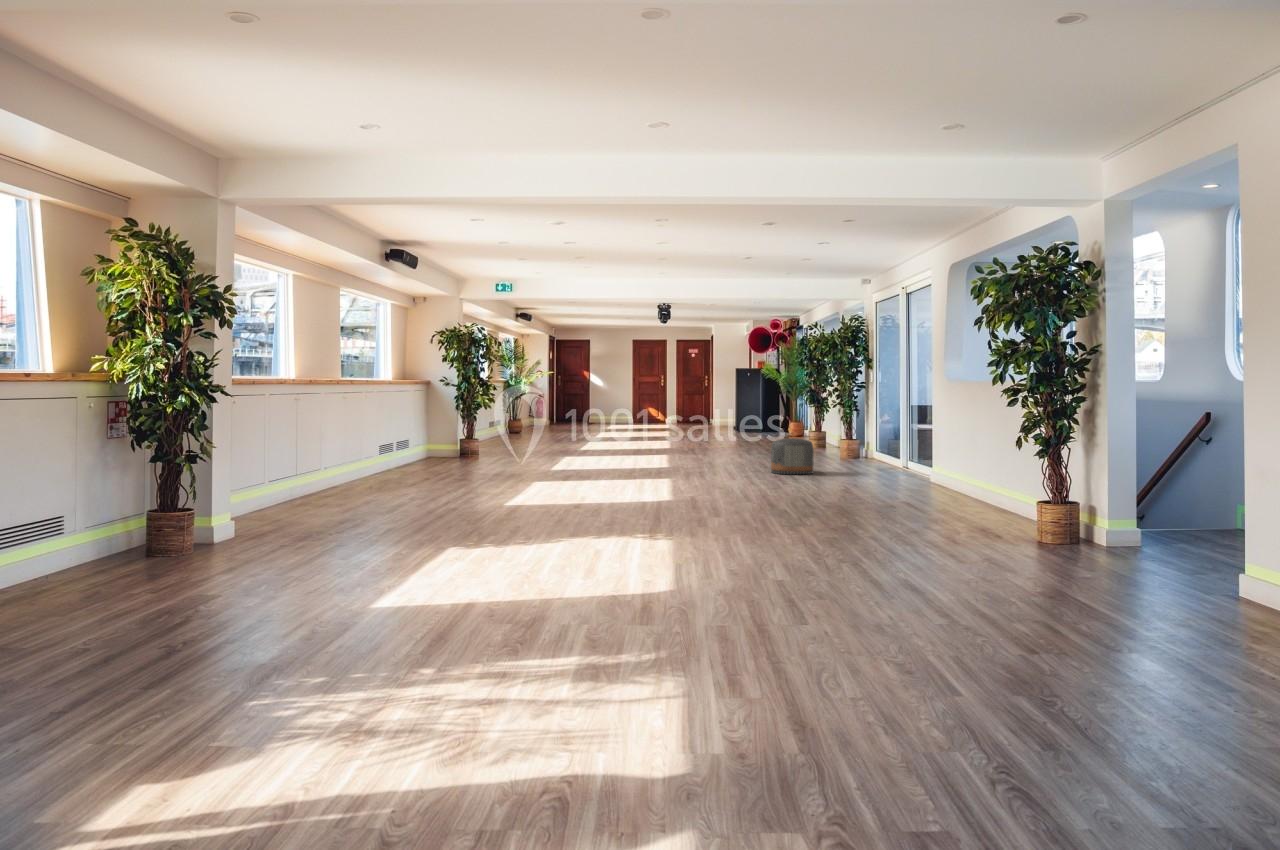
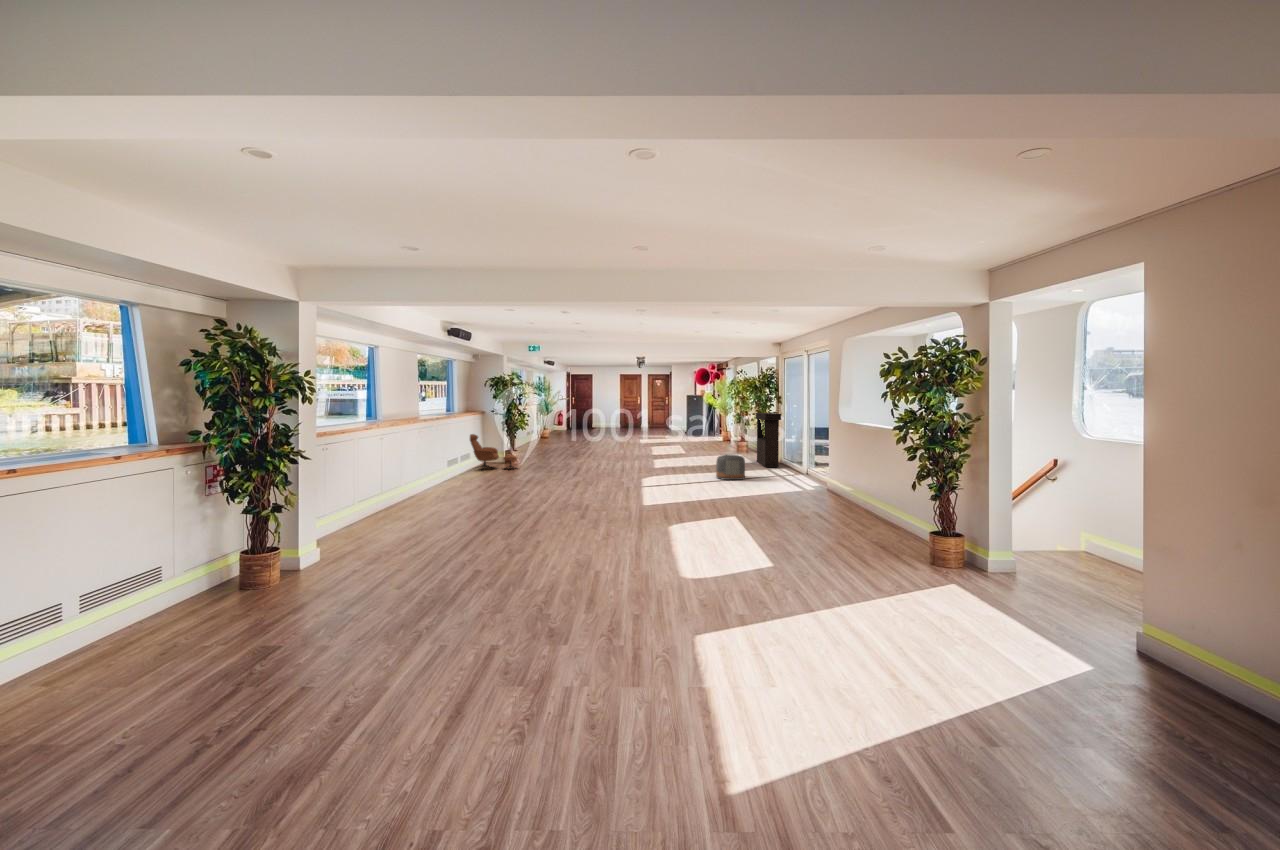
console table: none [835,382,871,462] -> present [755,413,781,467]
lounge chair: none [409,412,482,465] -> present [470,434,517,469]

